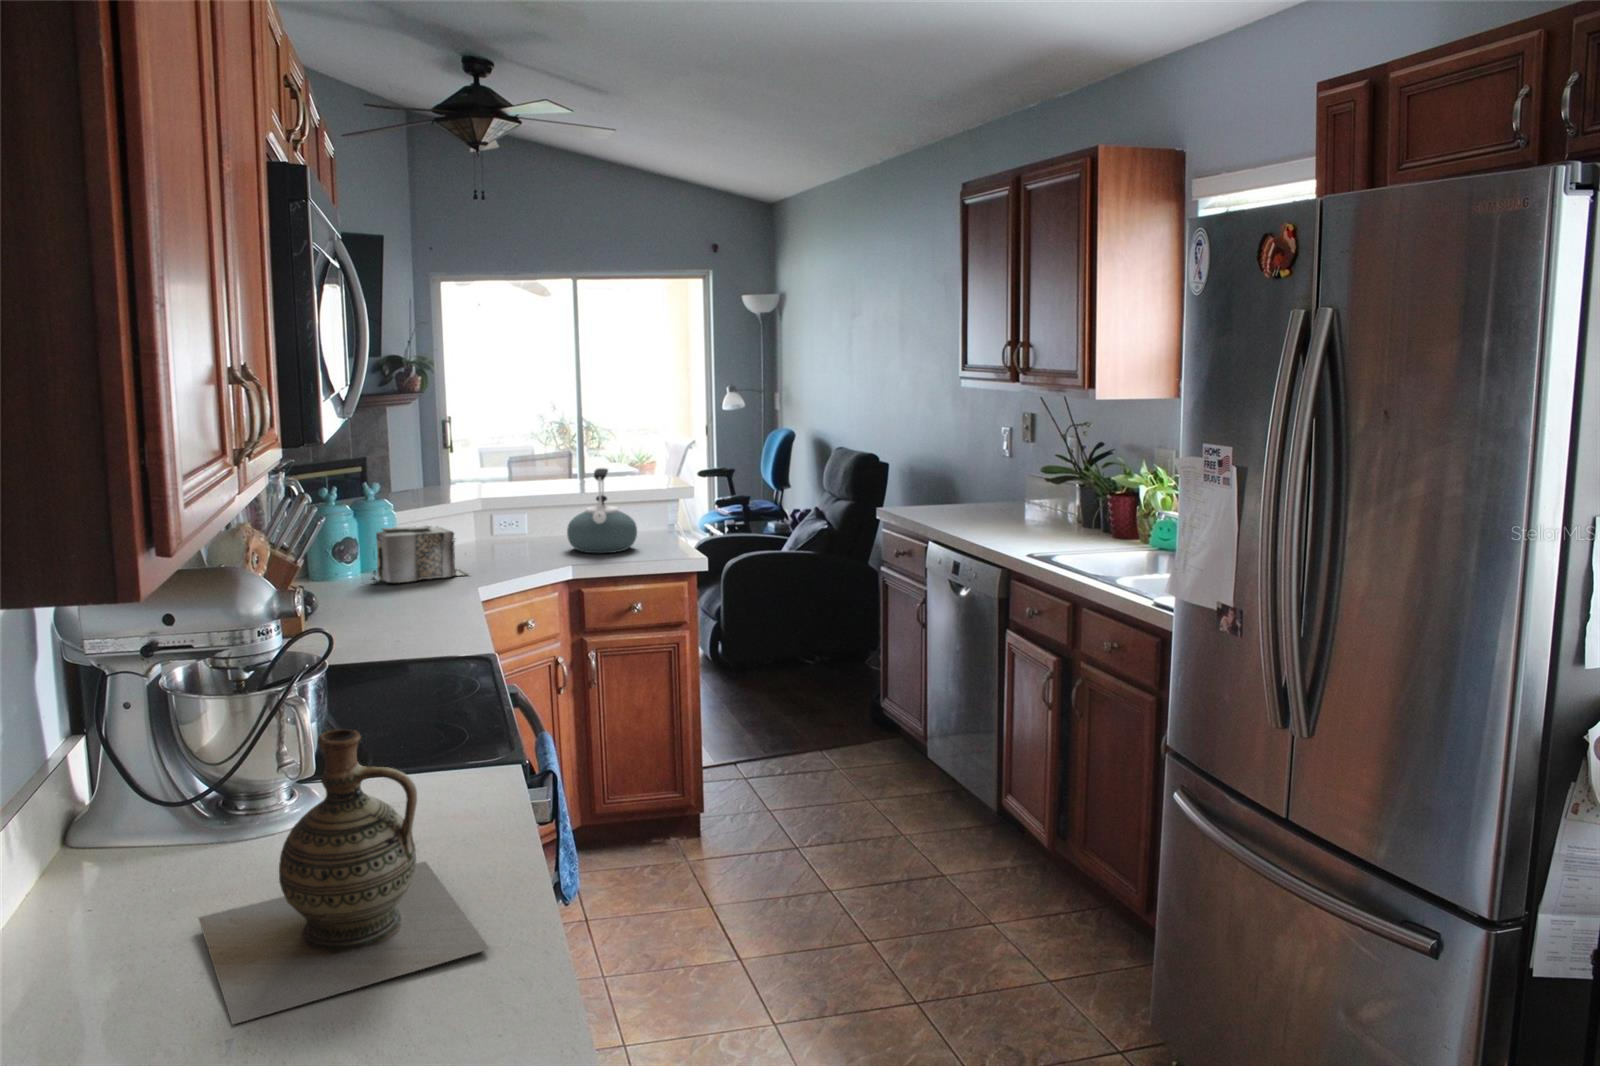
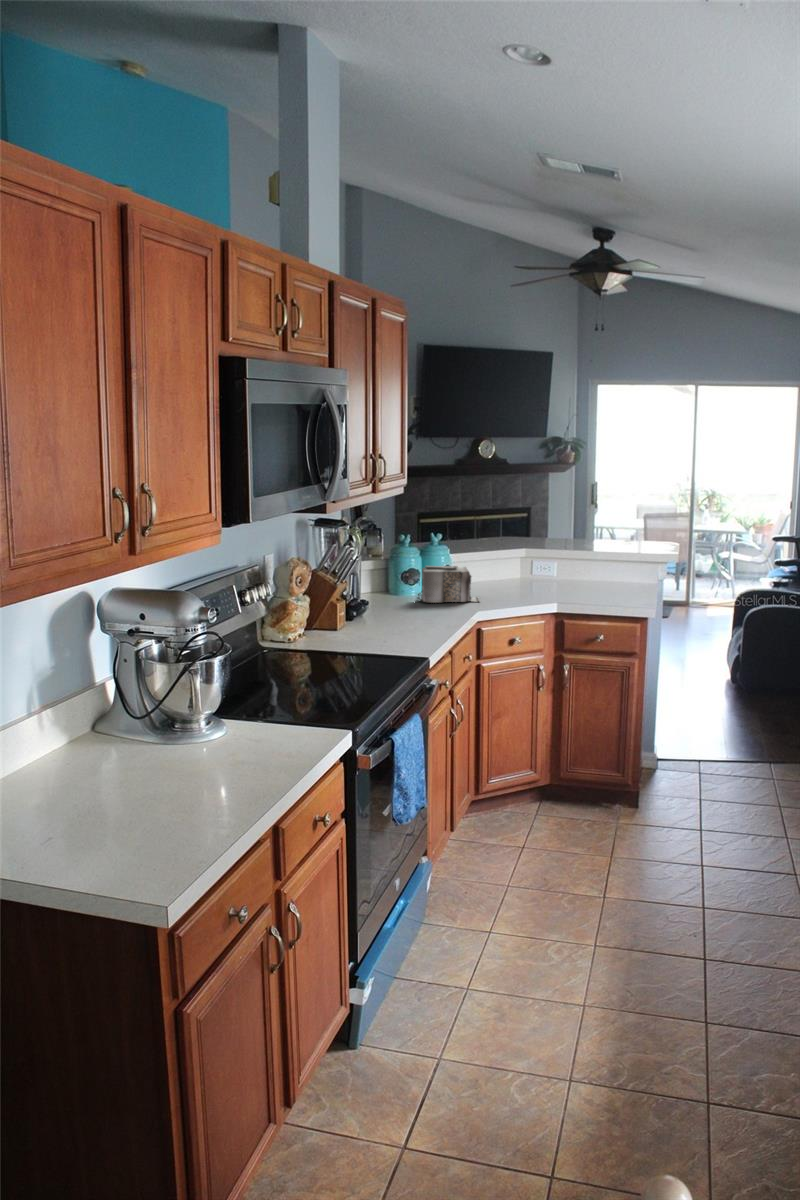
kettle: present [567,468,637,553] -> none [566,532,618,595]
ceramic jug: present [199,729,489,1024] -> none [67,691,222,826]

